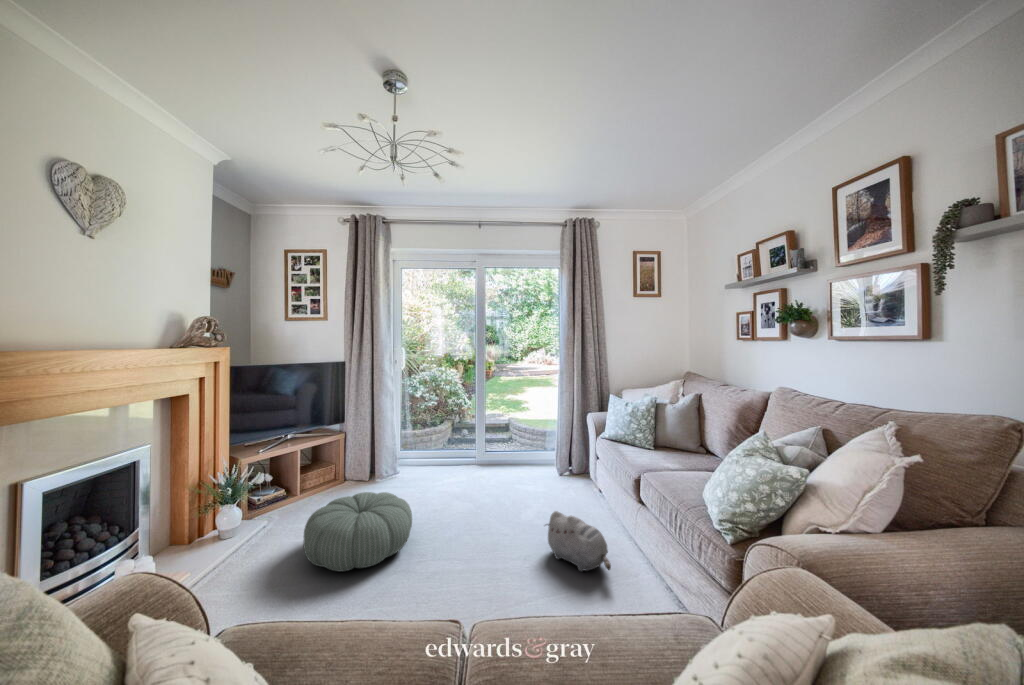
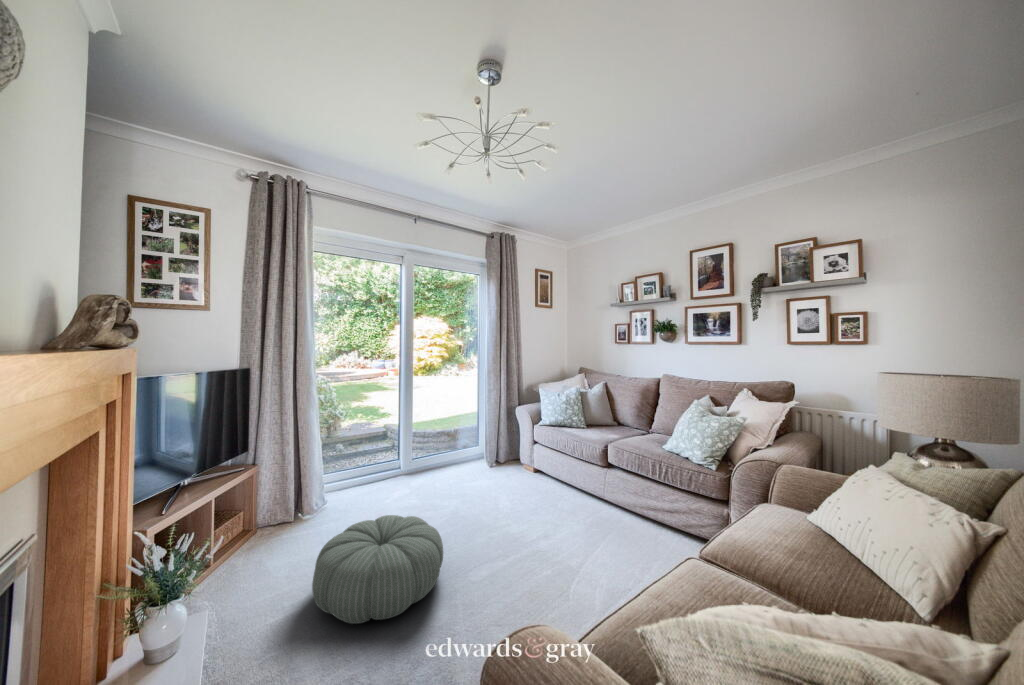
plush toy: present [546,511,611,571] -> none [553,487,622,530]

